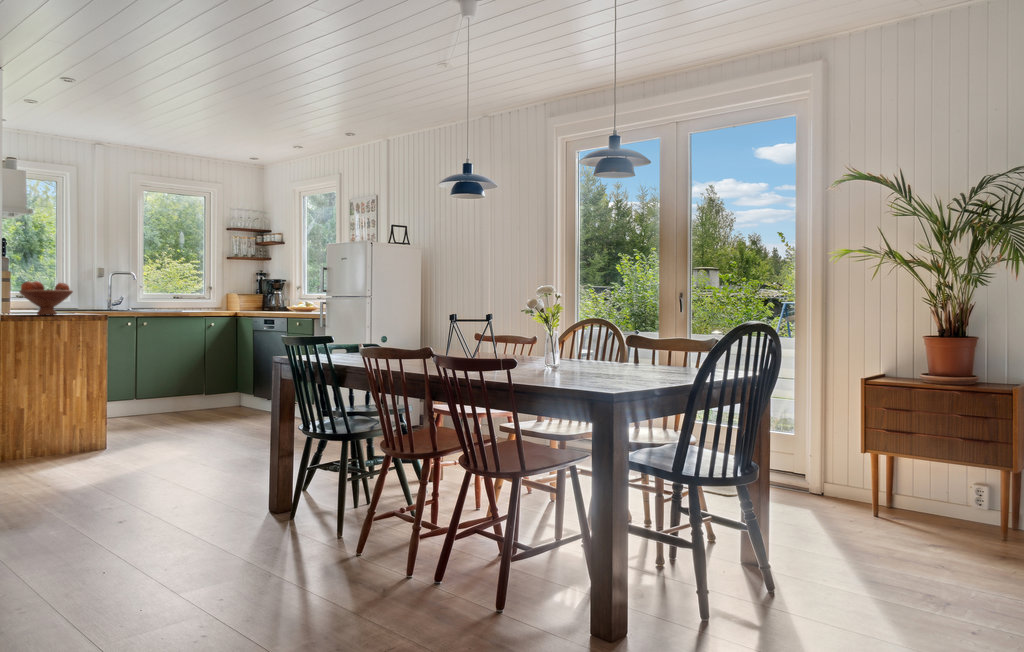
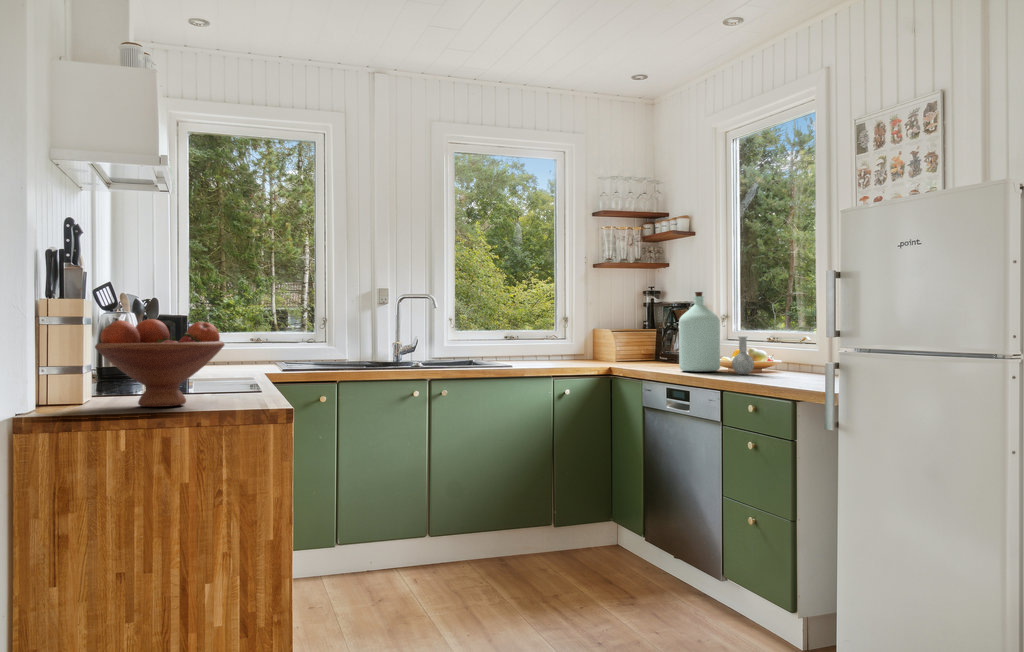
bottle: none [271,274,305,313] -> present [679,292,754,374]

